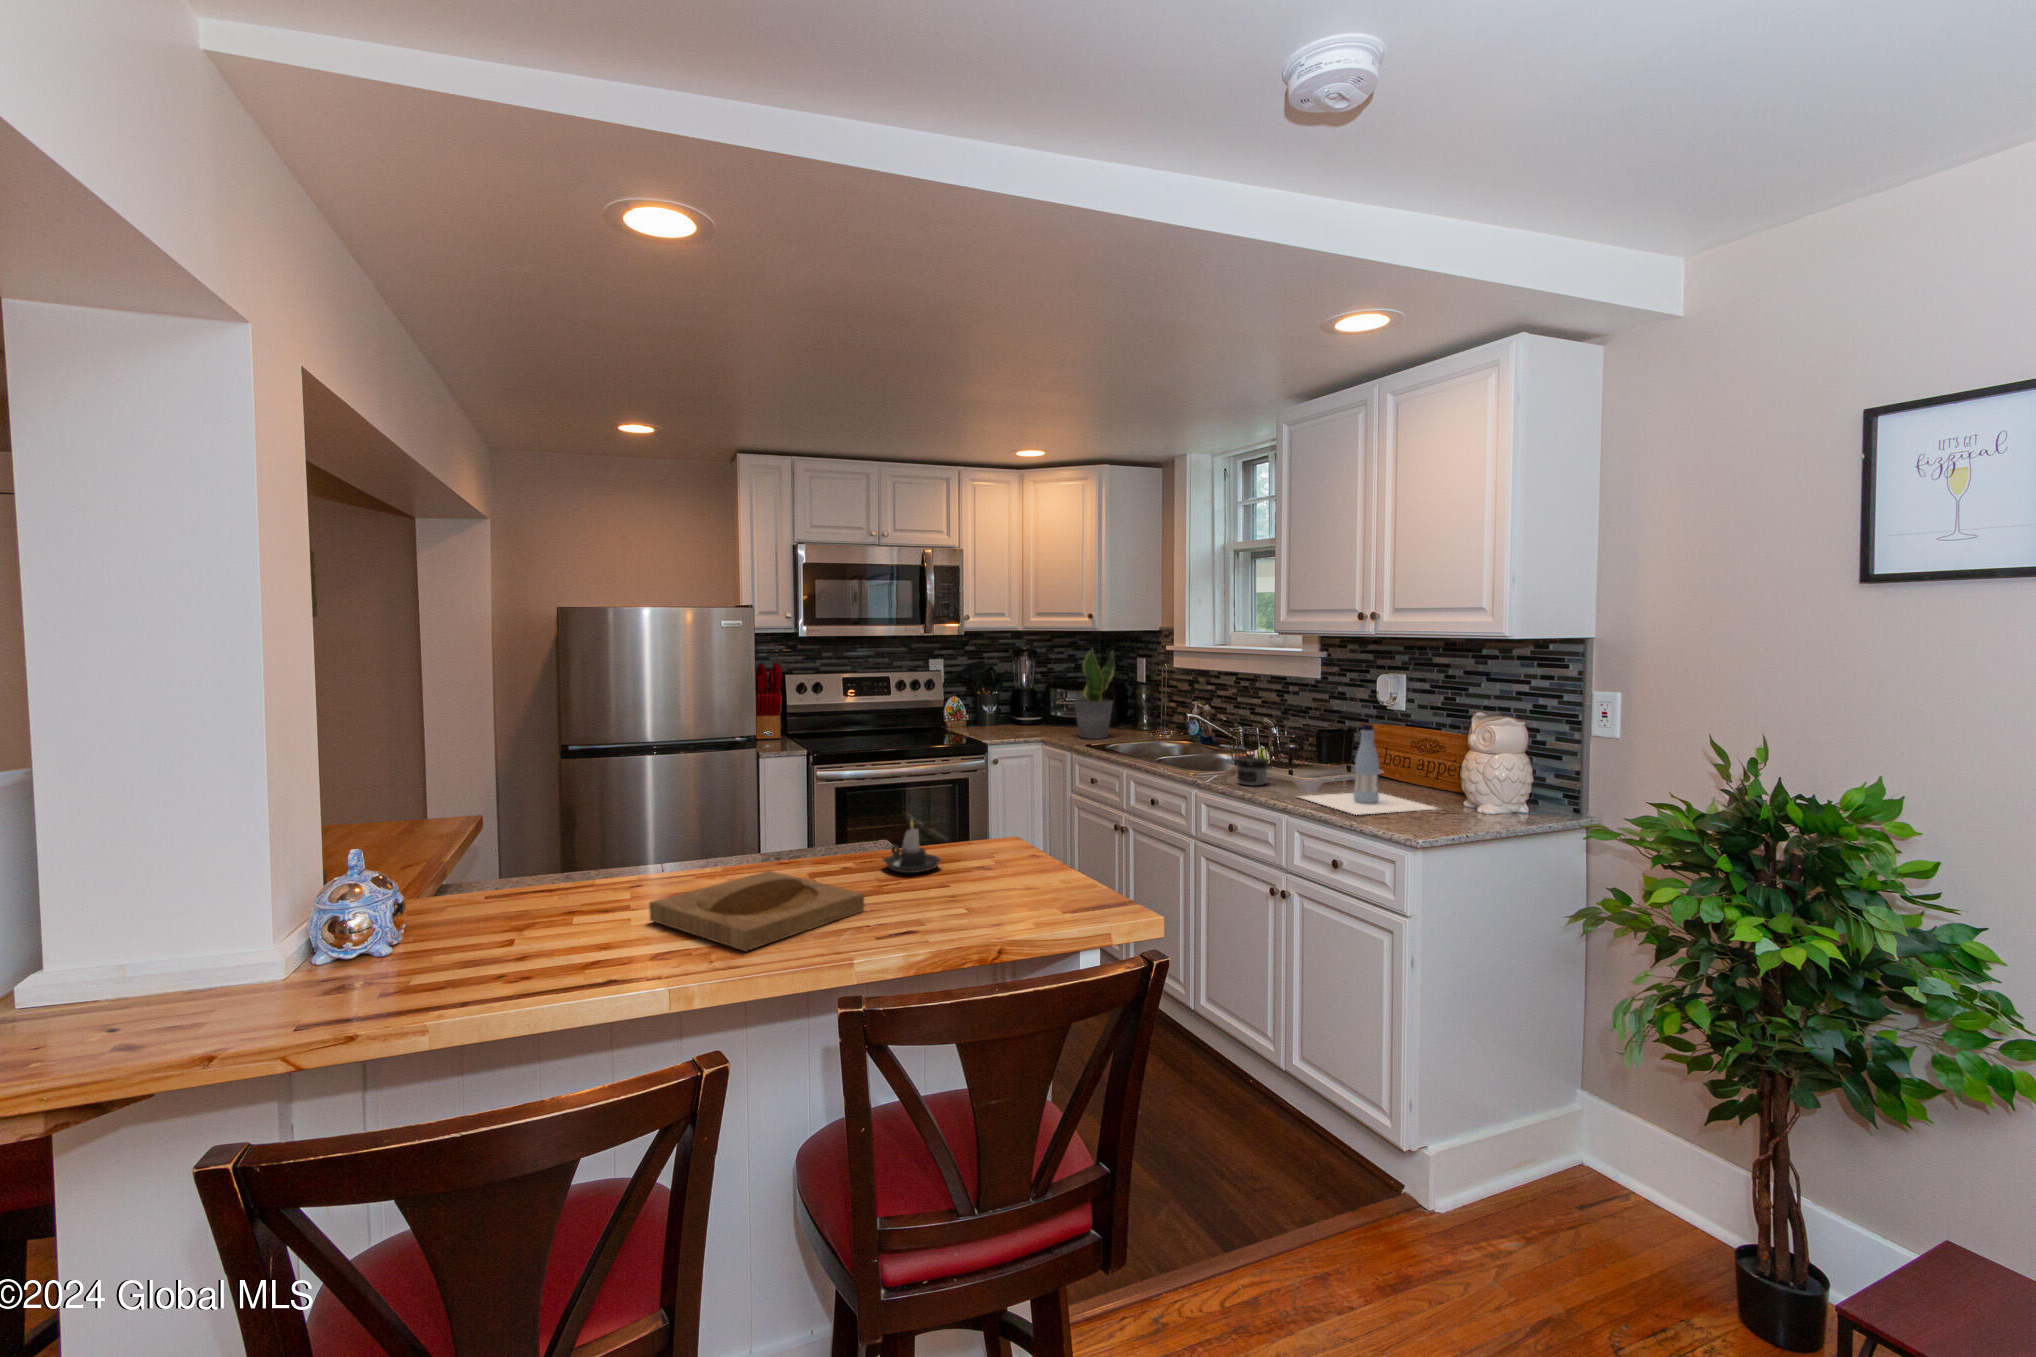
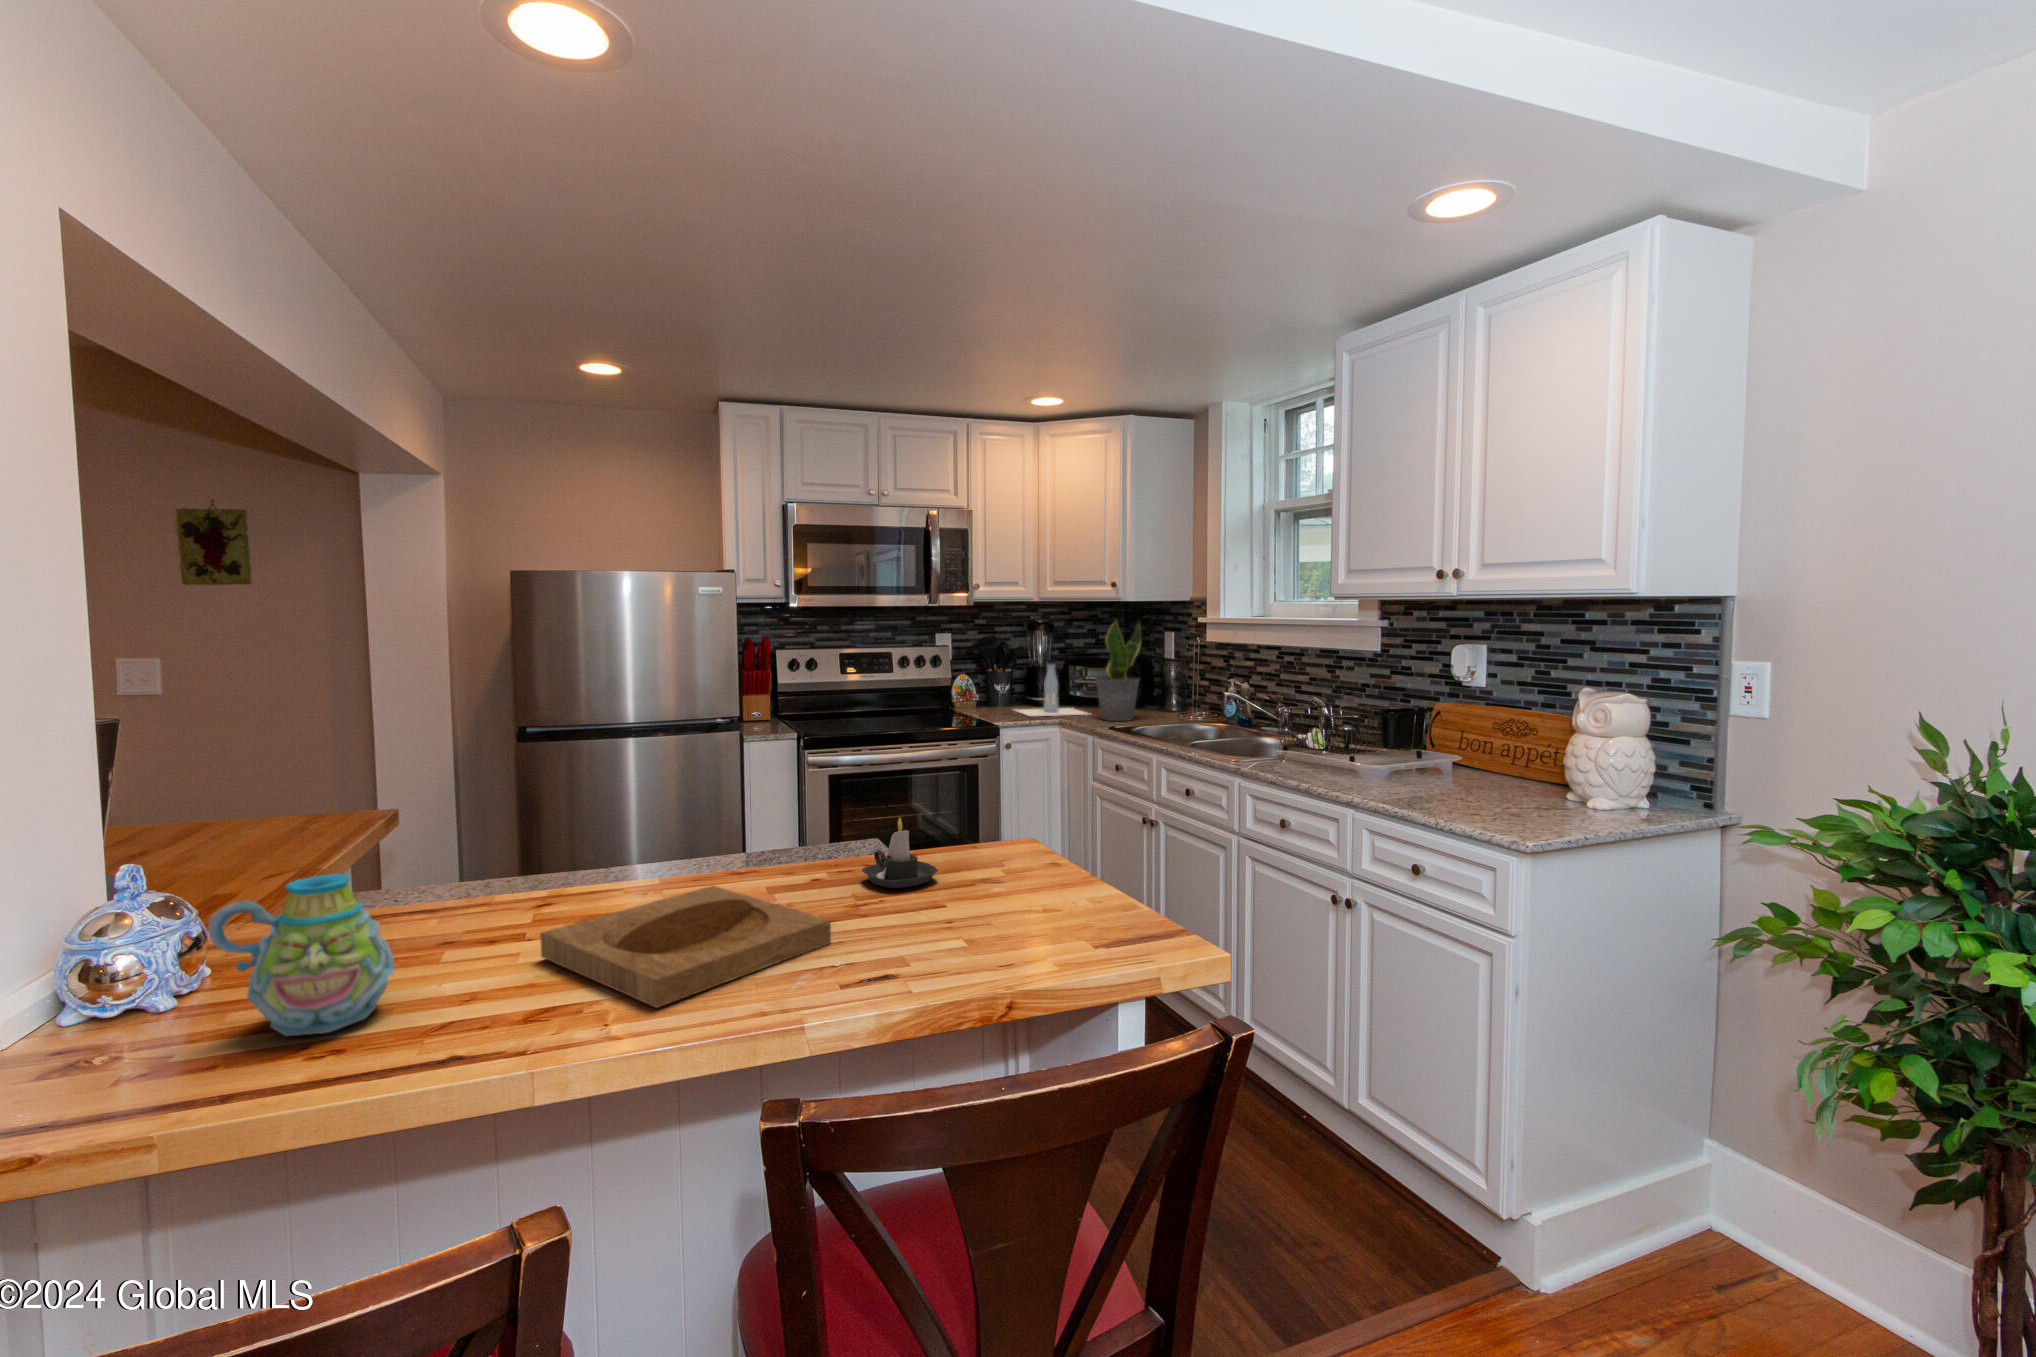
bottle: present [1299,724,1437,815] -> present [1015,660,1088,716]
jar: present [1236,757,1268,786] -> none [1288,741,1327,774]
mug: none [434,856,556,969] -> present [208,874,395,1036]

